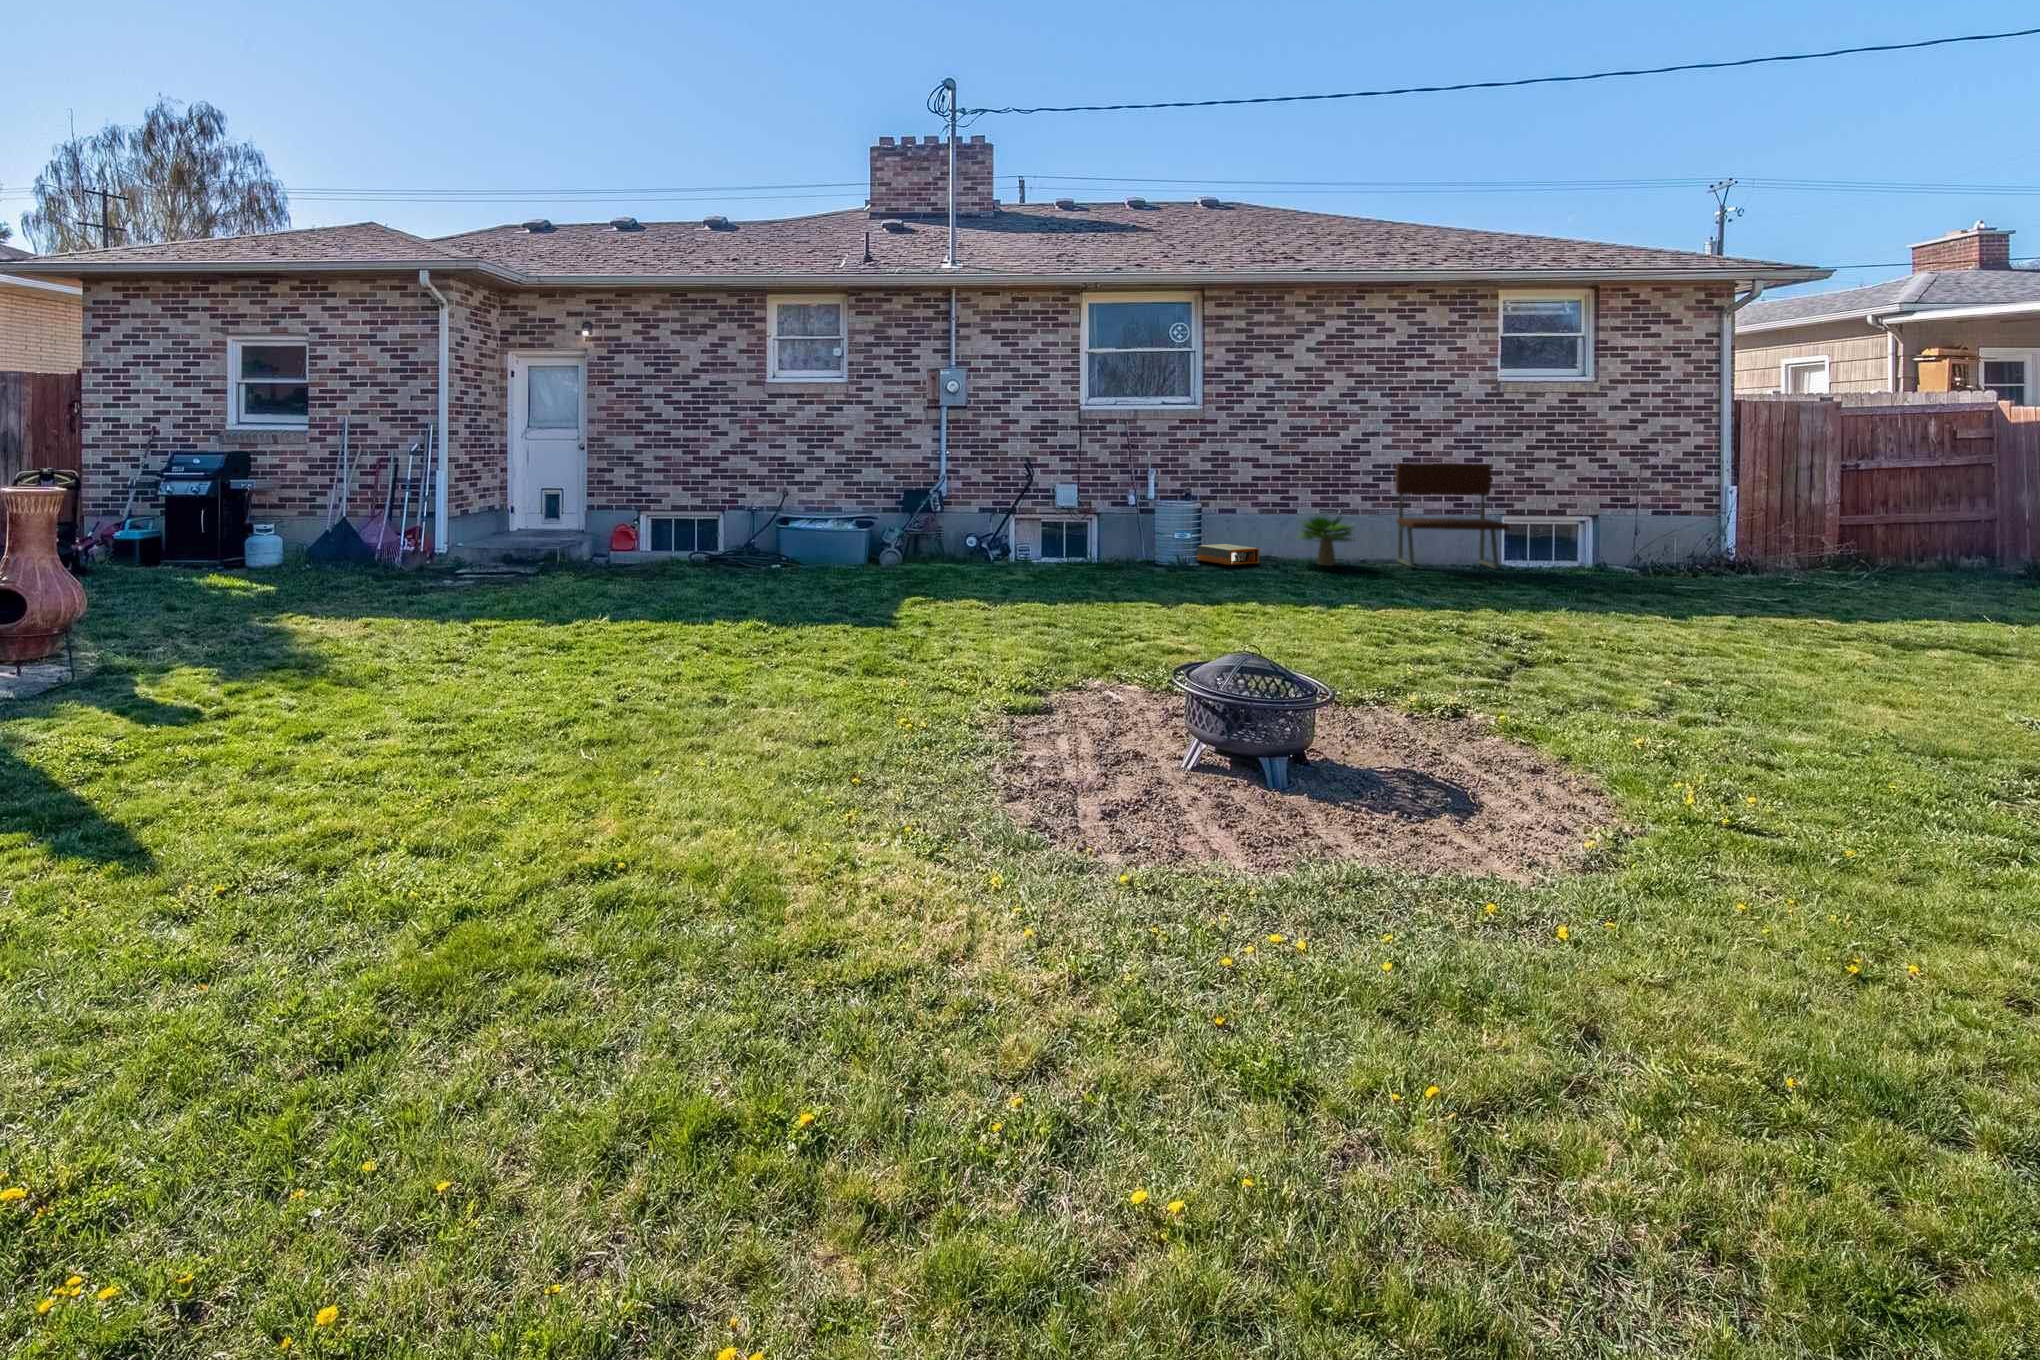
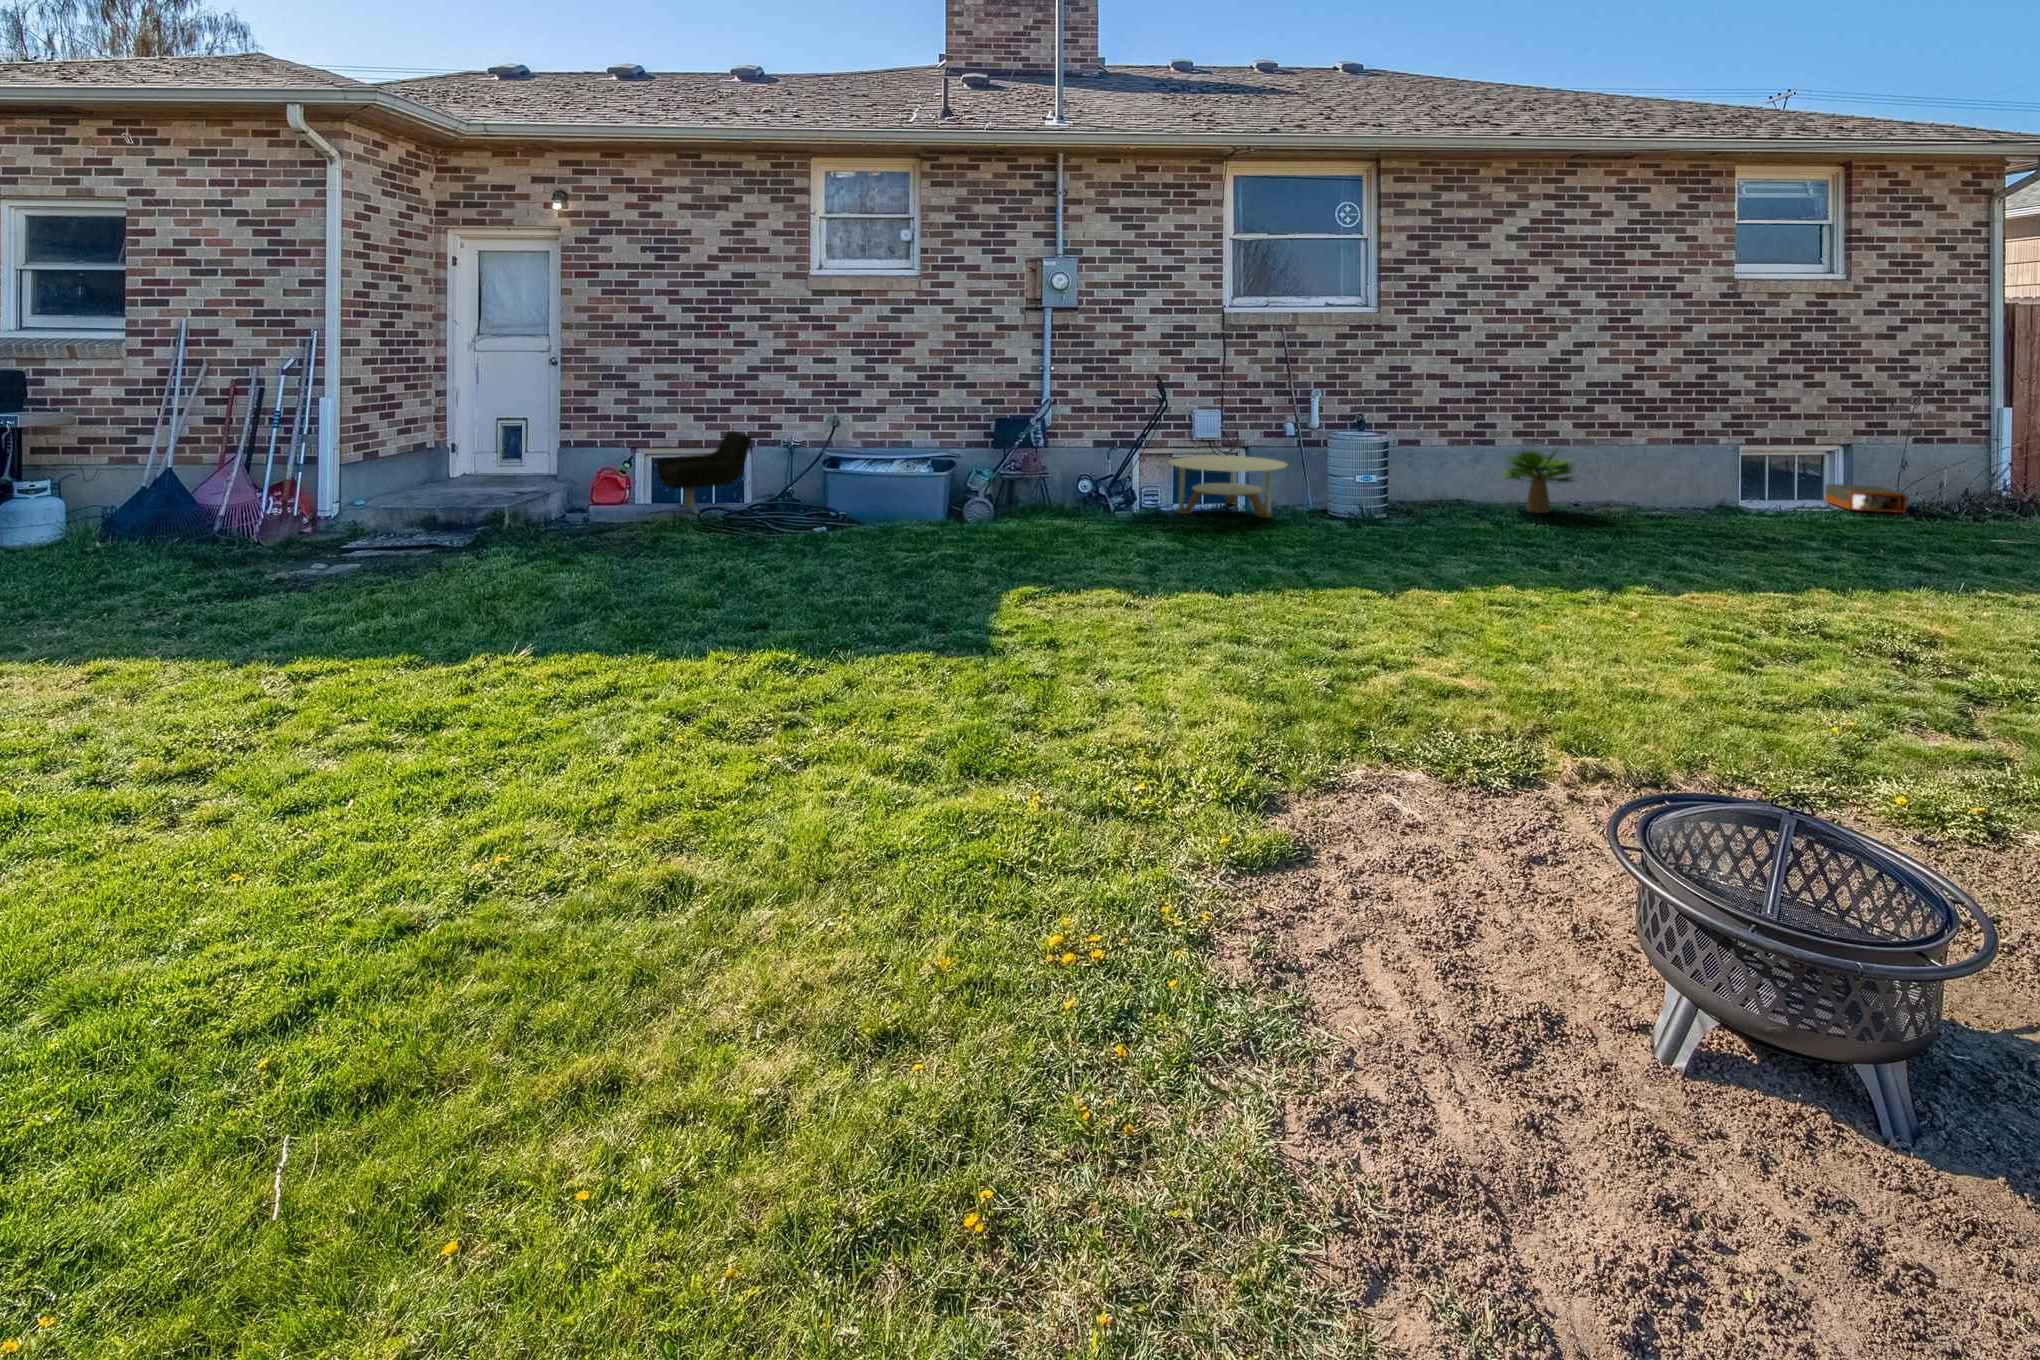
bench: present [1395,463,1509,569] -> none [1618,381,1765,515]
lounge chair: none [654,498,726,557] -> present [657,431,752,514]
round table: none [1033,520,1125,566] -> present [1168,456,1287,518]
storage box: present [1197,544,1259,565] -> present [1825,484,1906,513]

